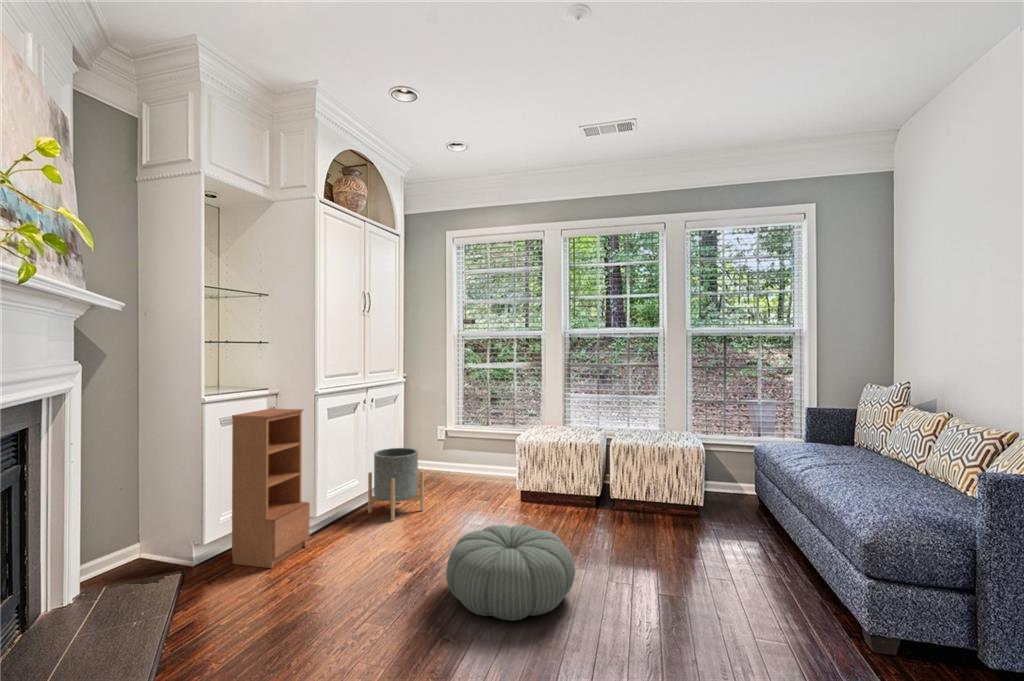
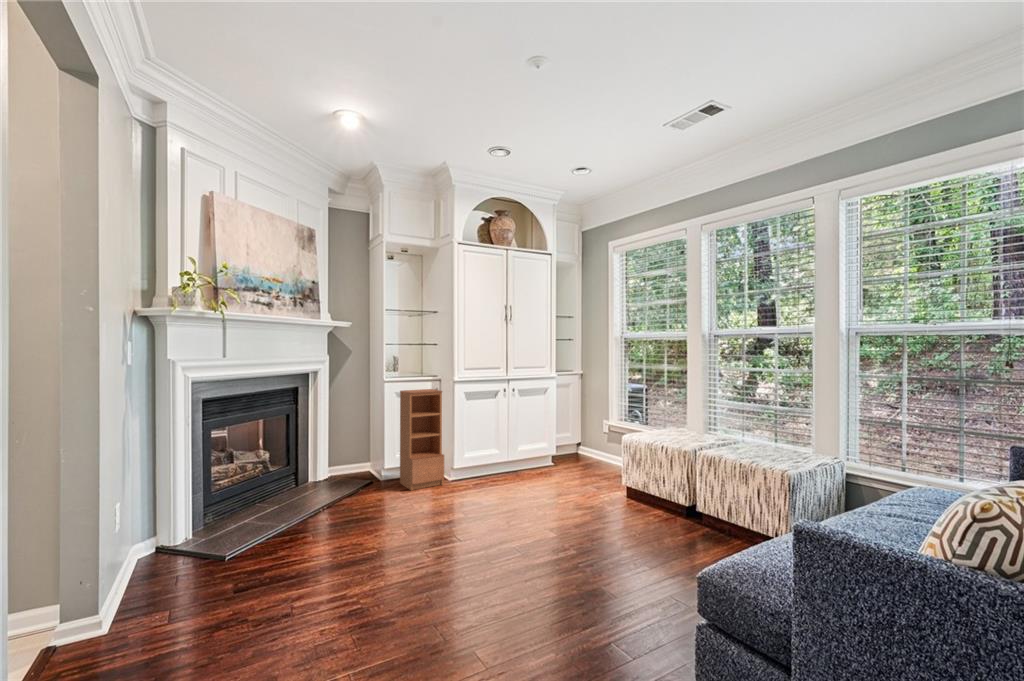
planter: present [368,448,424,521] -> none [506,429,542,484]
pouf: present [446,525,575,620] -> none [449,493,550,561]

